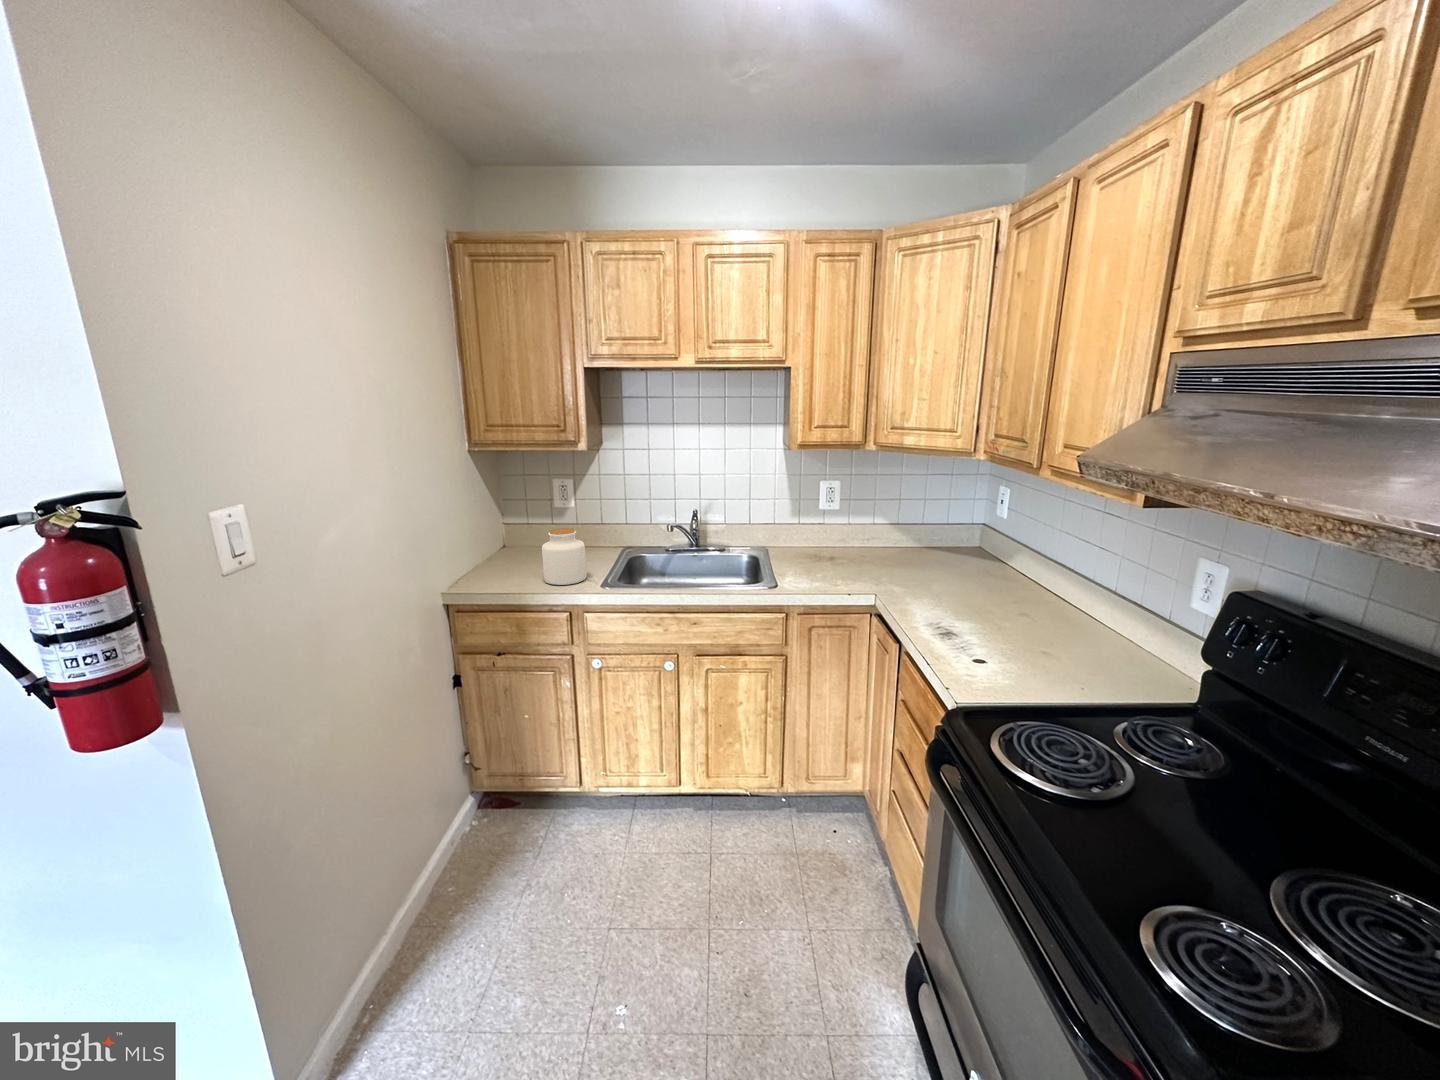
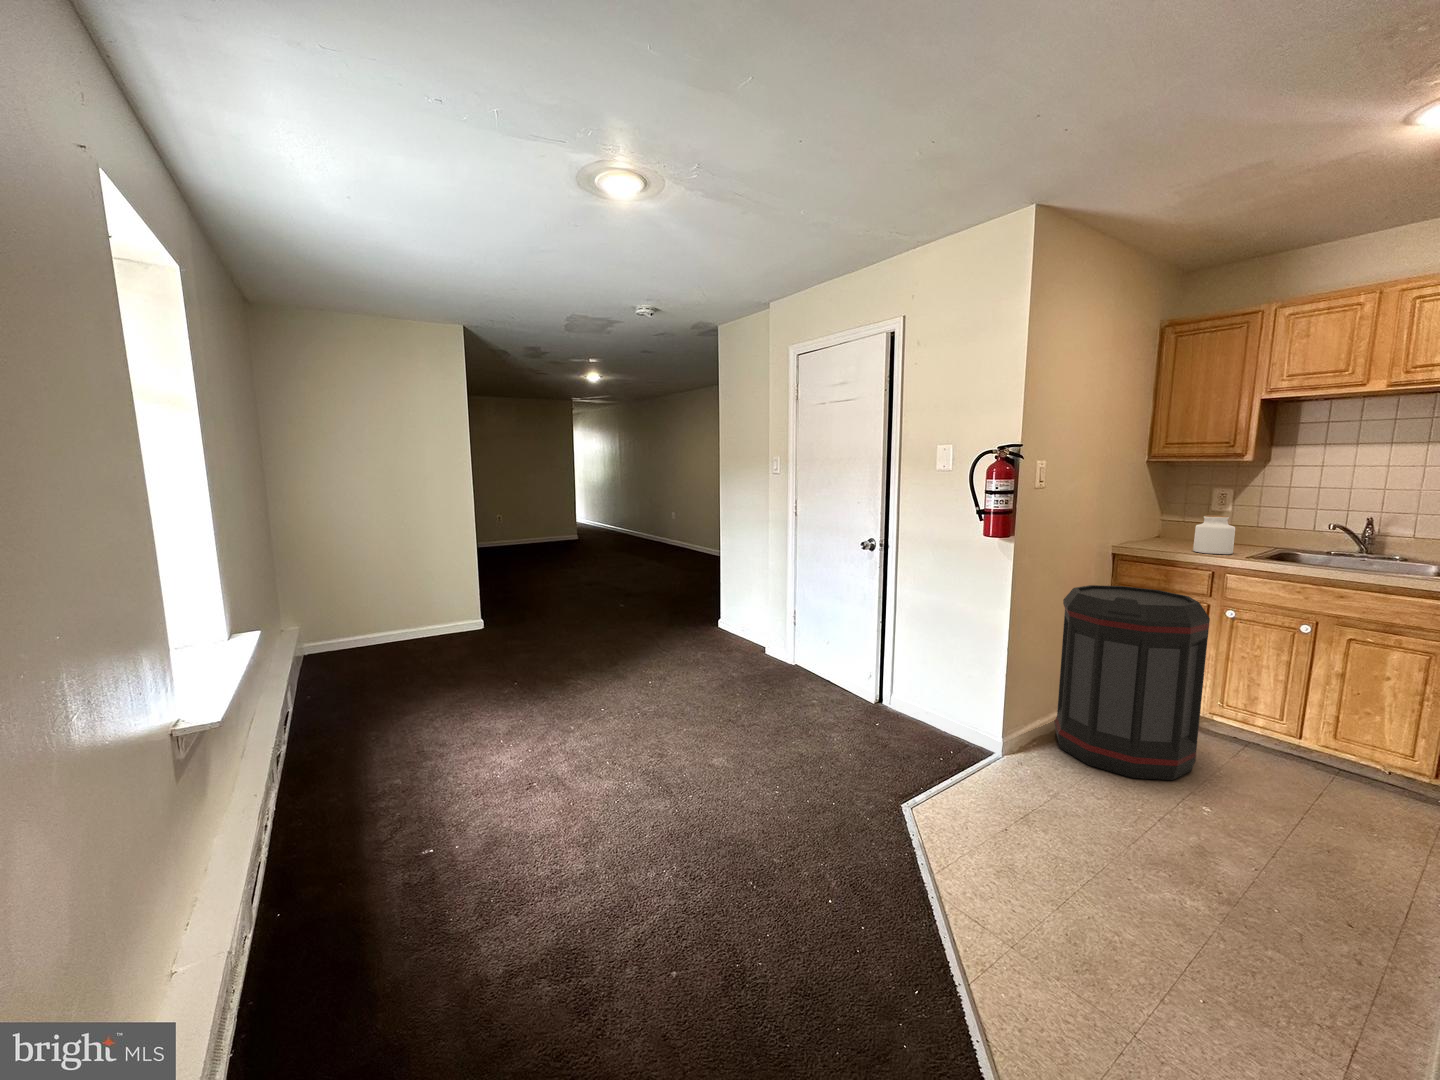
trash can: none [363,675,599,1044] -> present [1054,585,1210,780]

